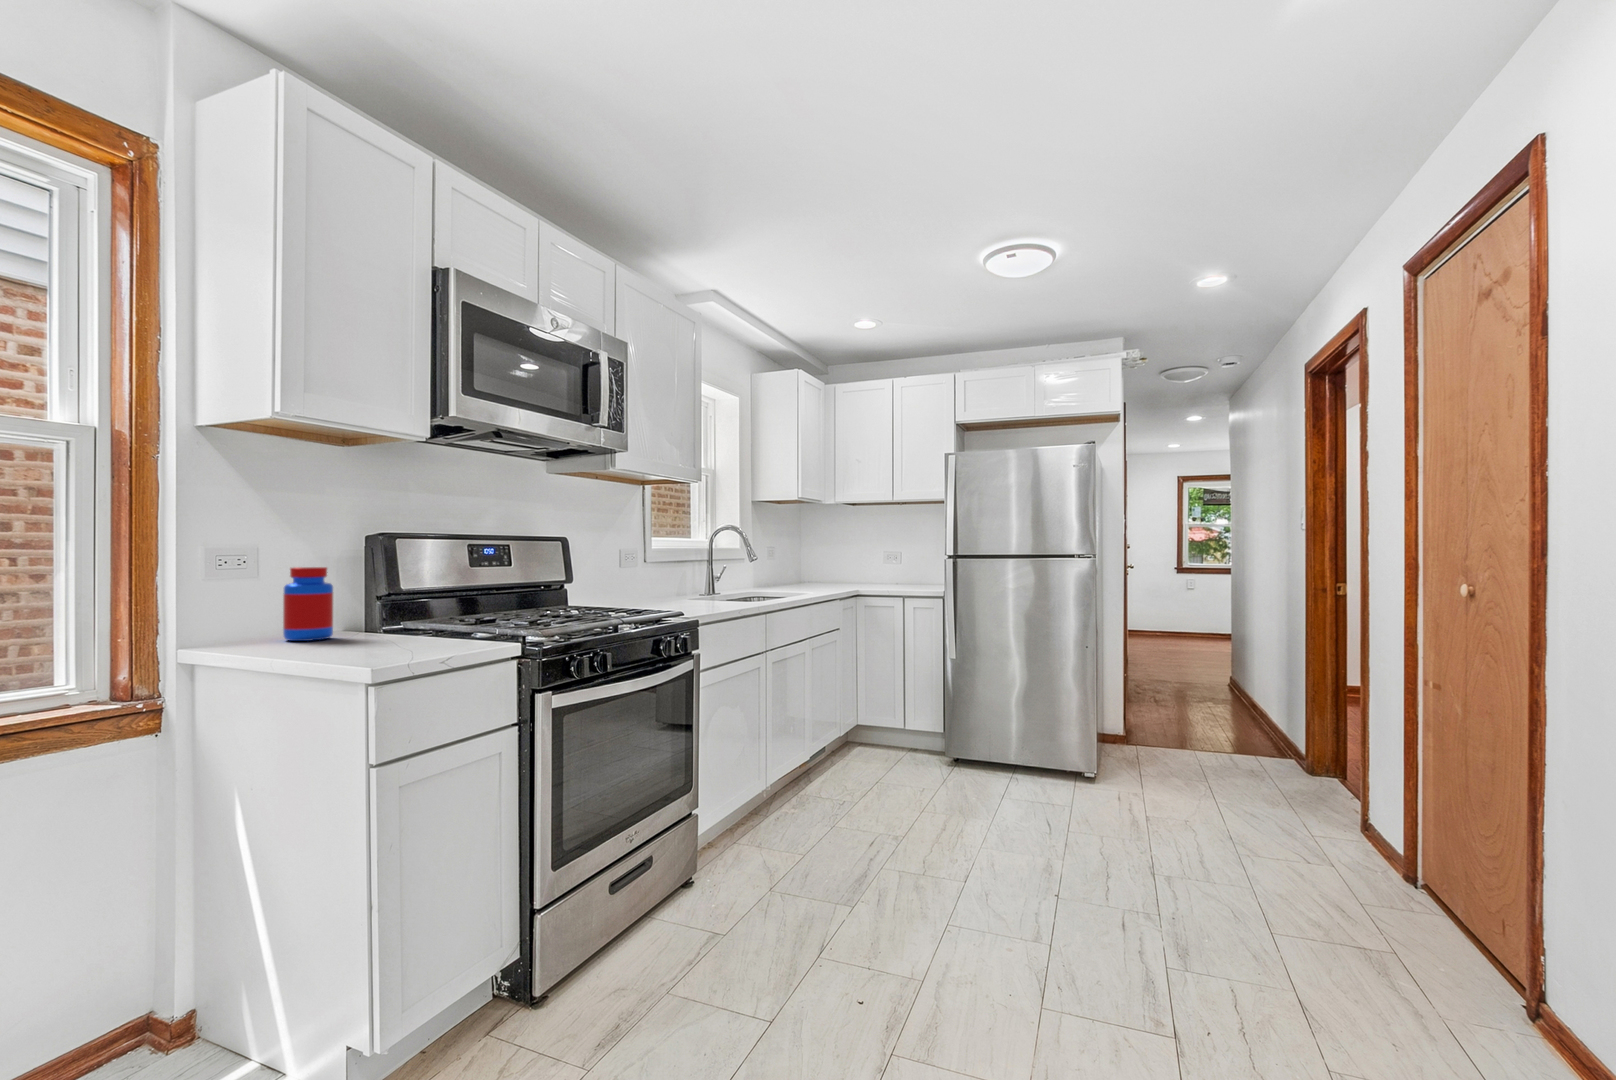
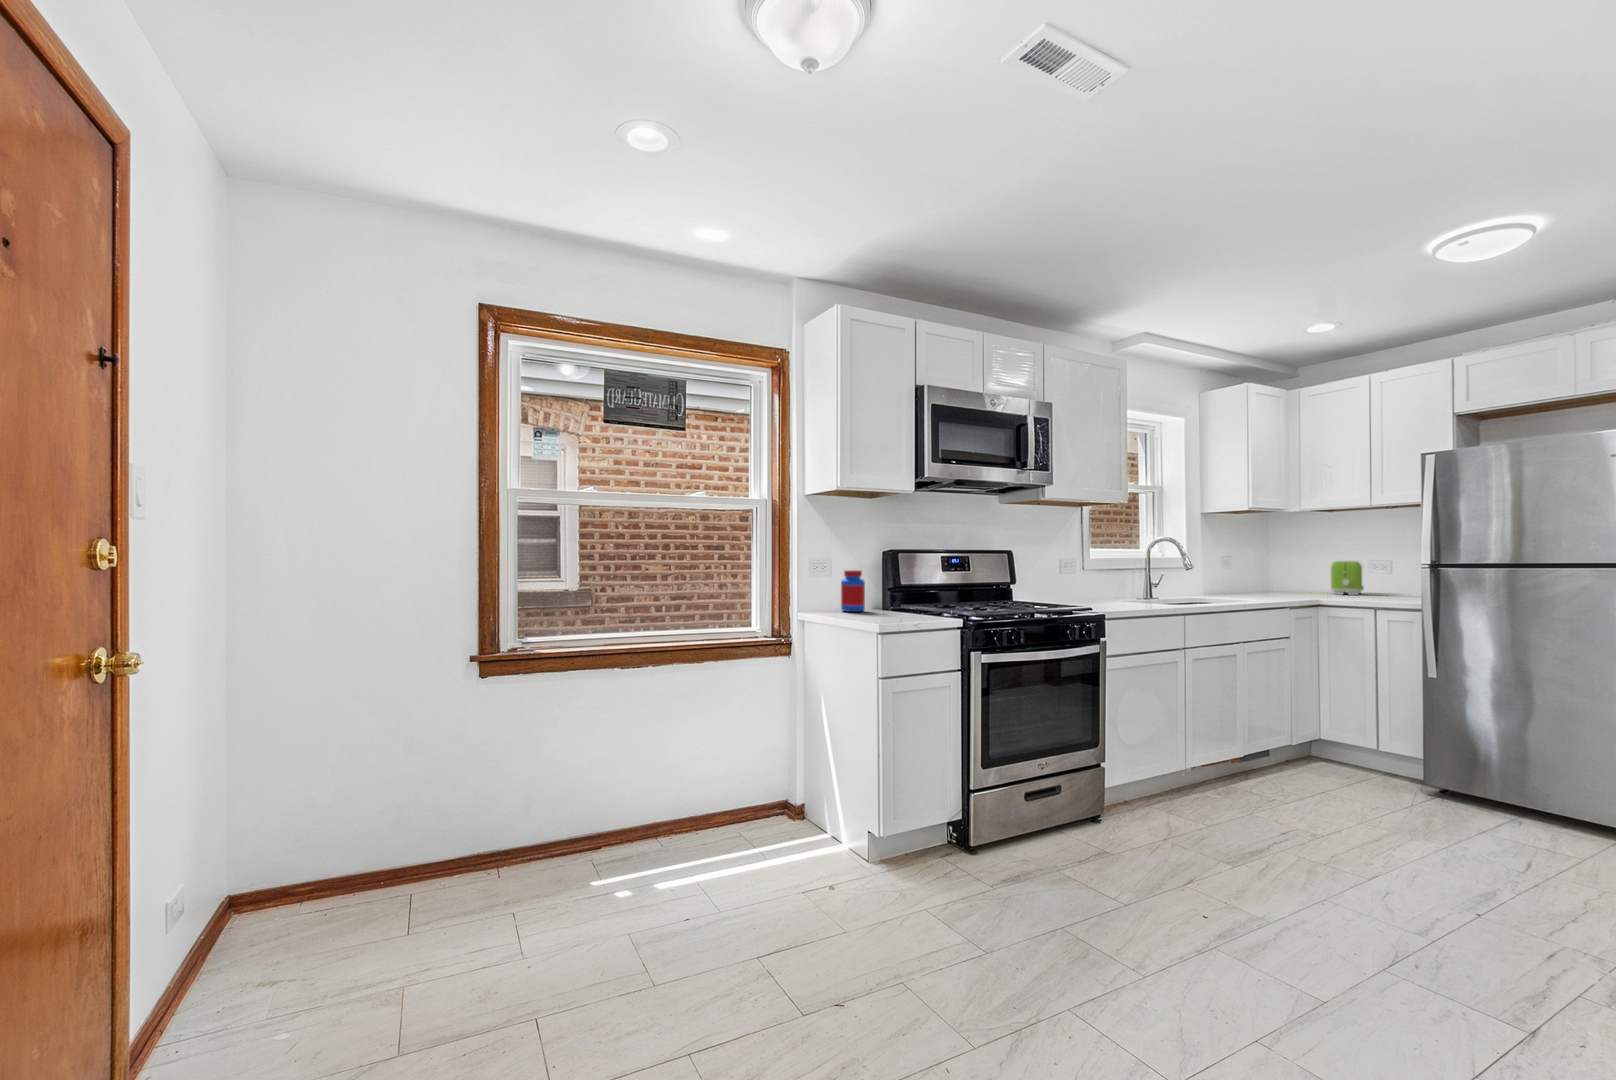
toaster: none [860,552,887,585] -> present [1331,561,1364,595]

